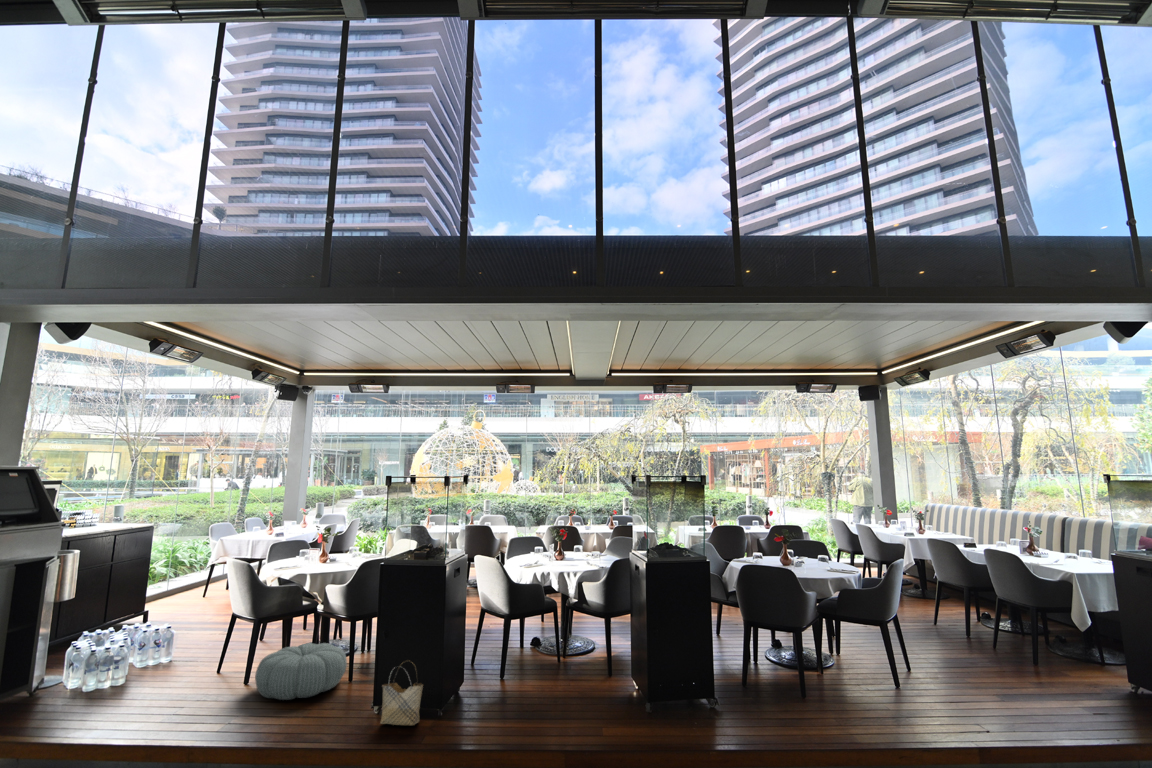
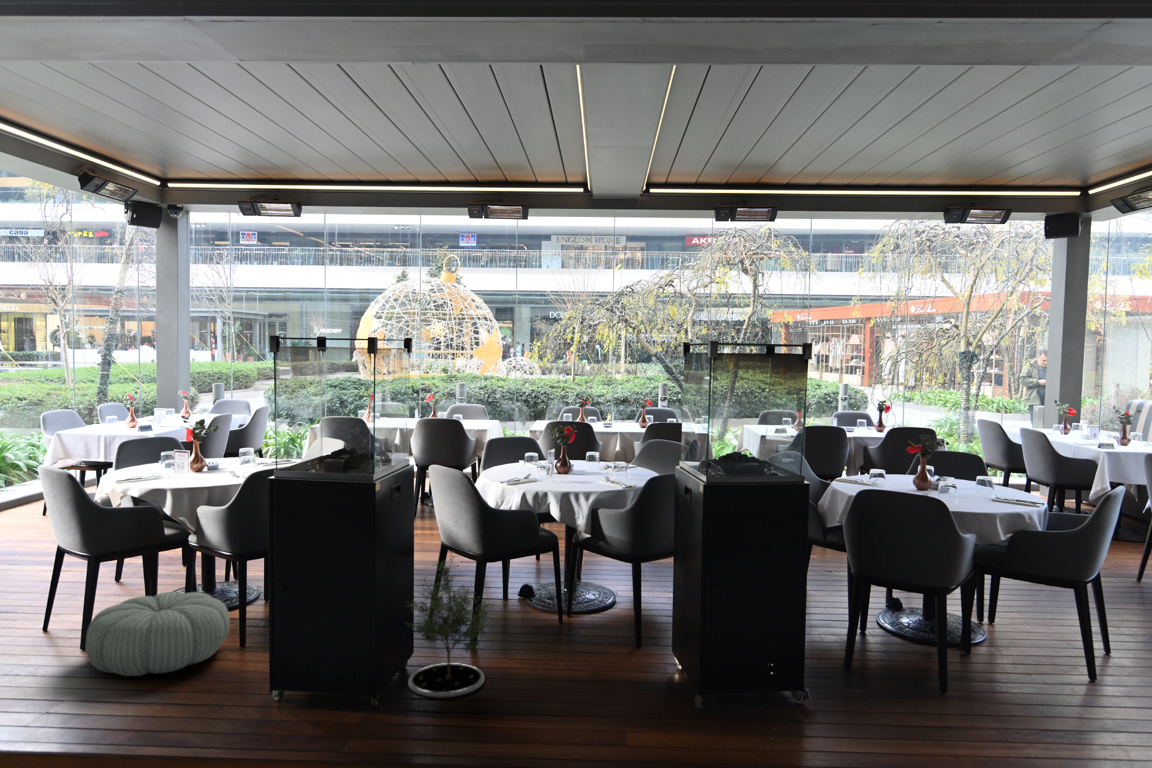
potted tree: none [462,609,520,708] -> present [409,557,495,698]
woven basket: present [381,663,423,725] -> none [273,627,339,724]

